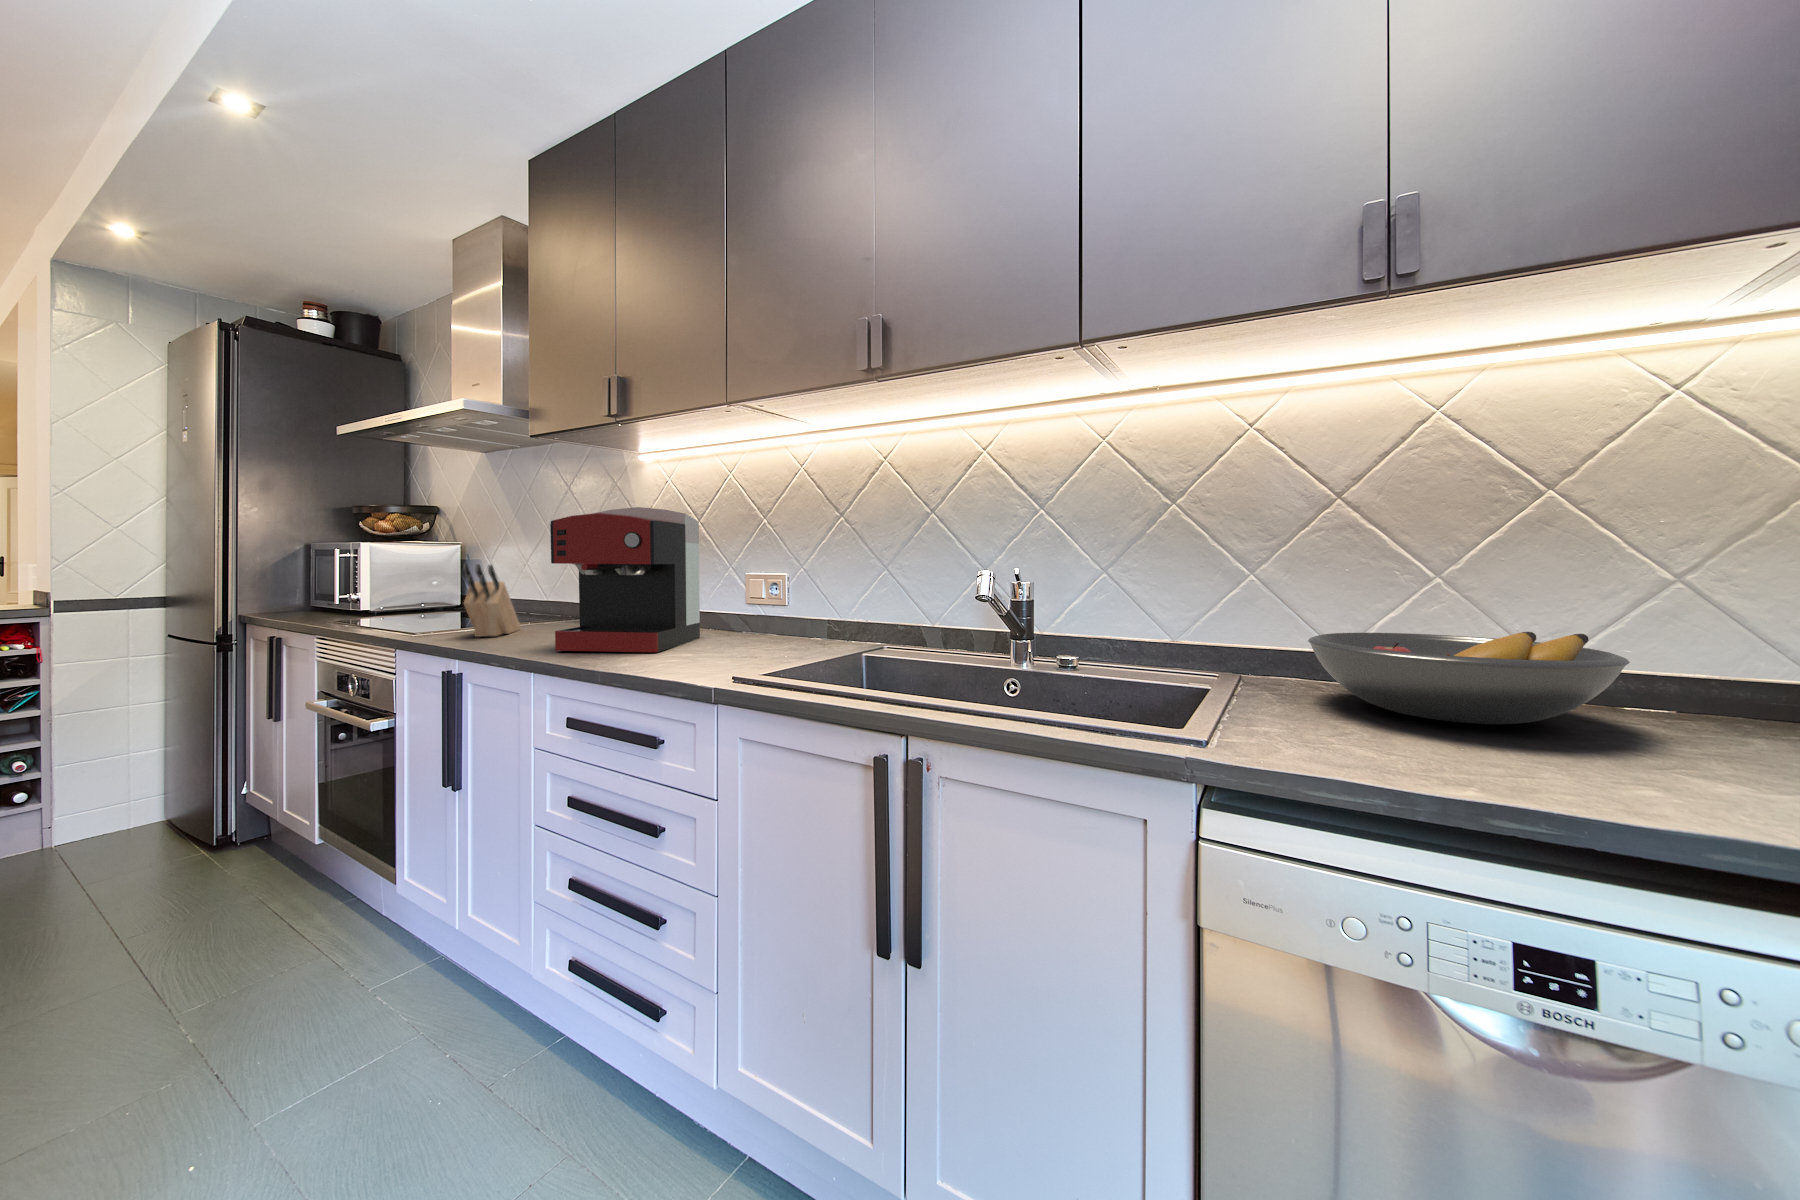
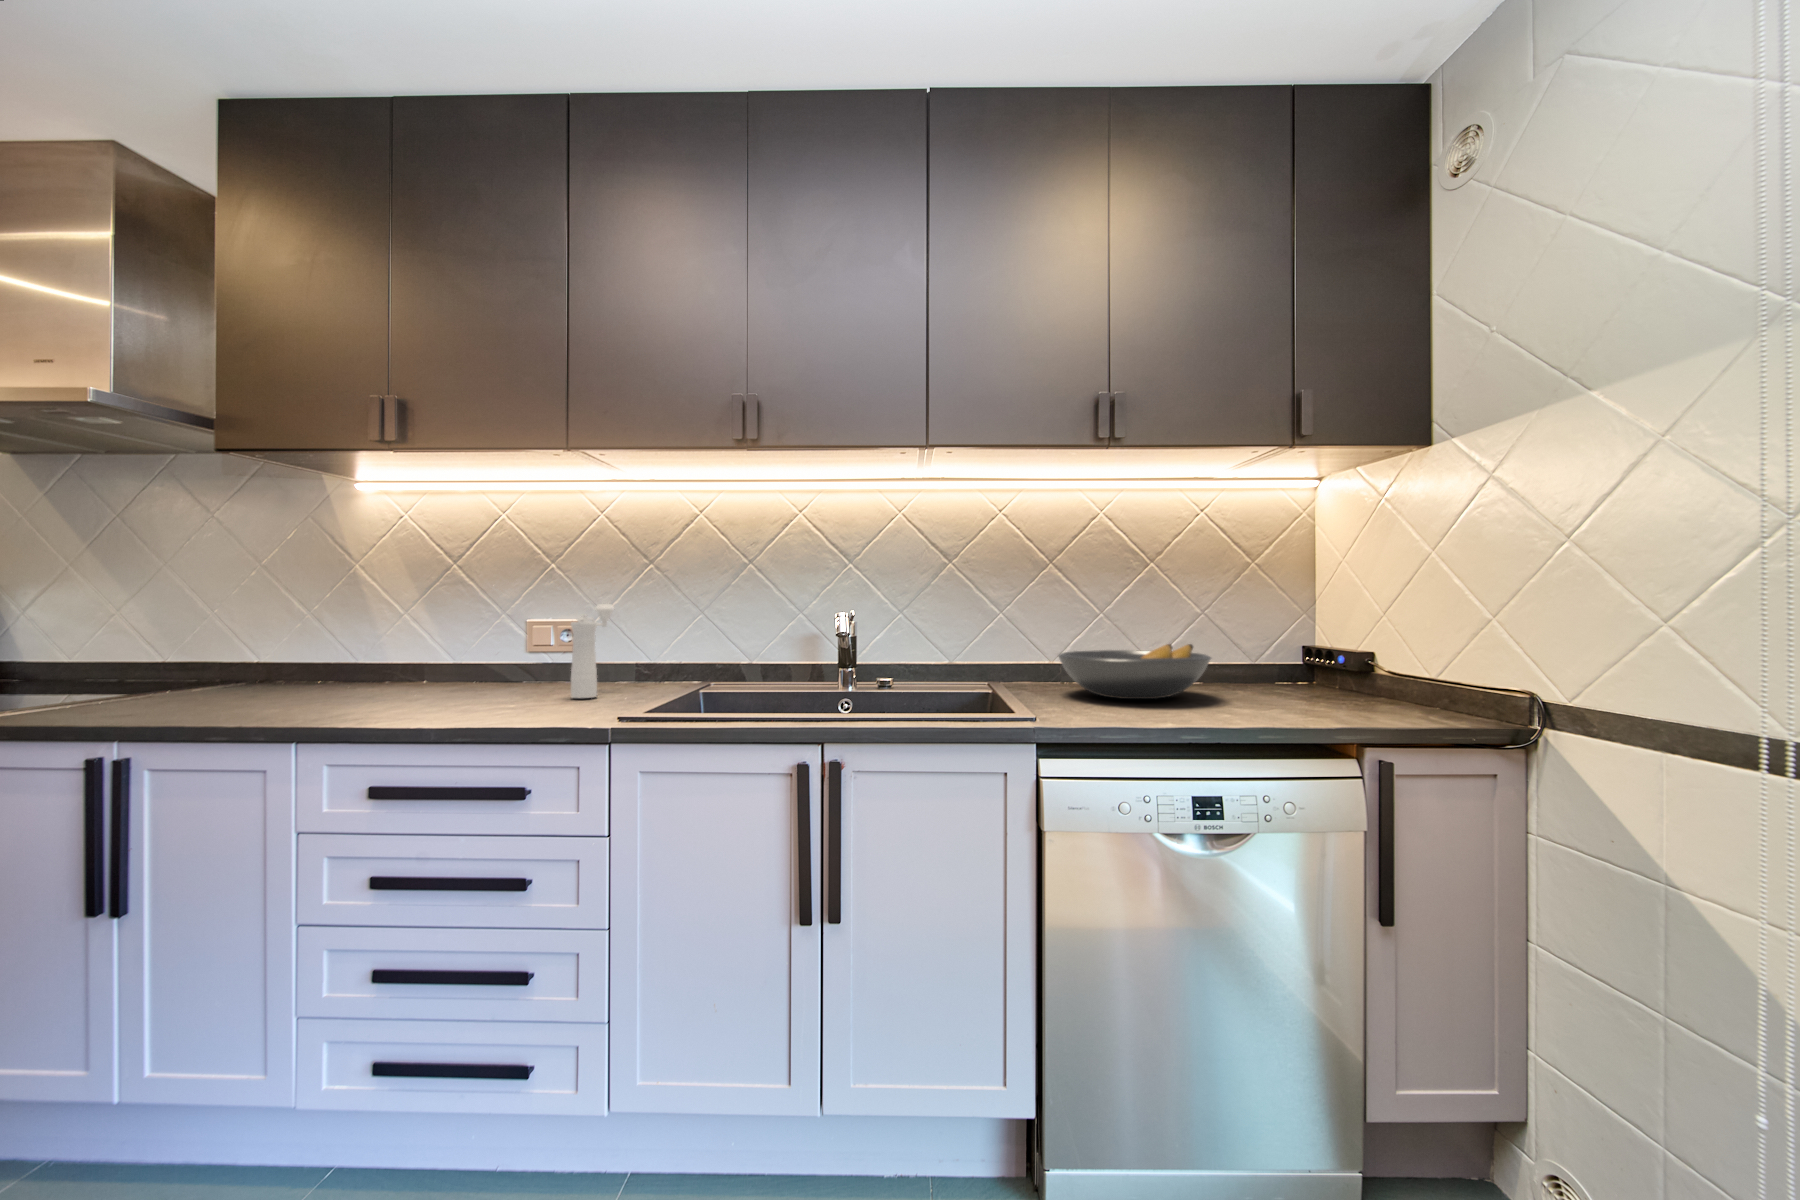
coffee maker: present [550,507,700,652] -> none [344,551,489,712]
pepper mill: none [739,557,794,651] -> present [571,604,614,698]
knife block: present [463,563,521,637] -> none [149,615,202,709]

